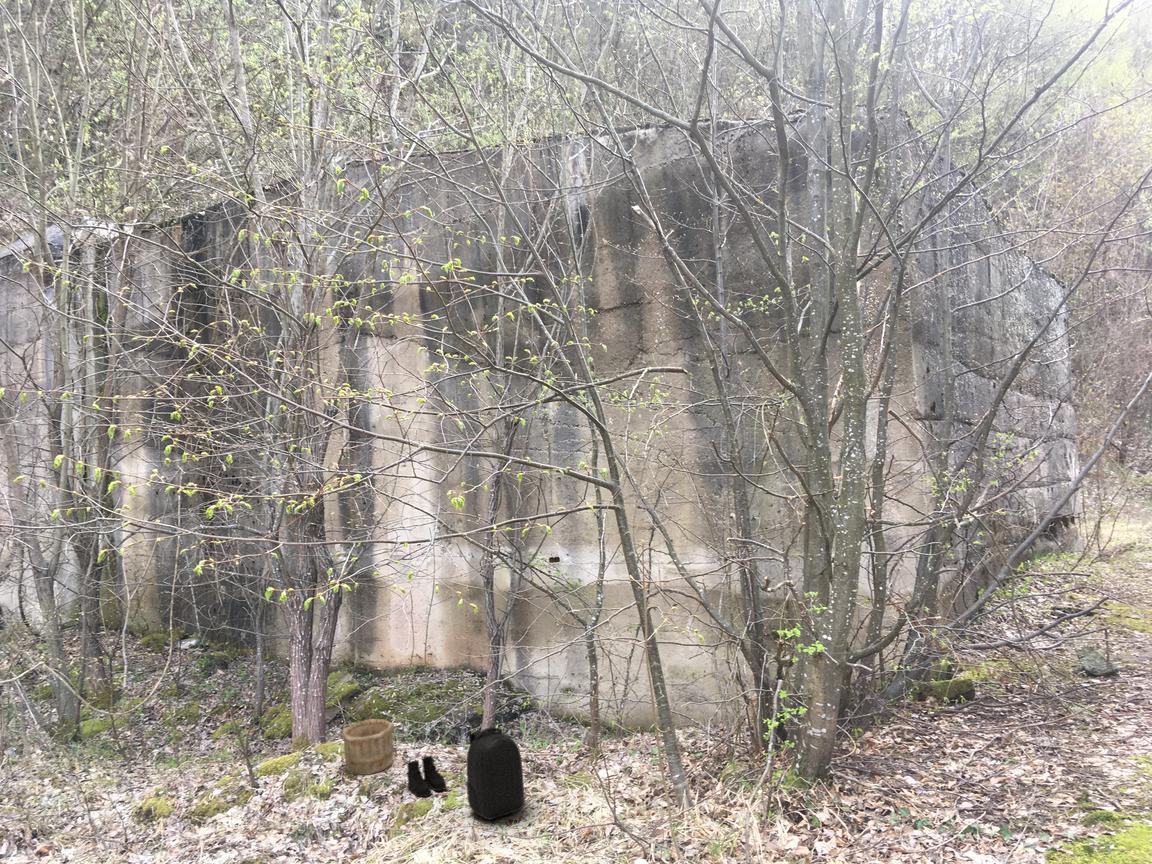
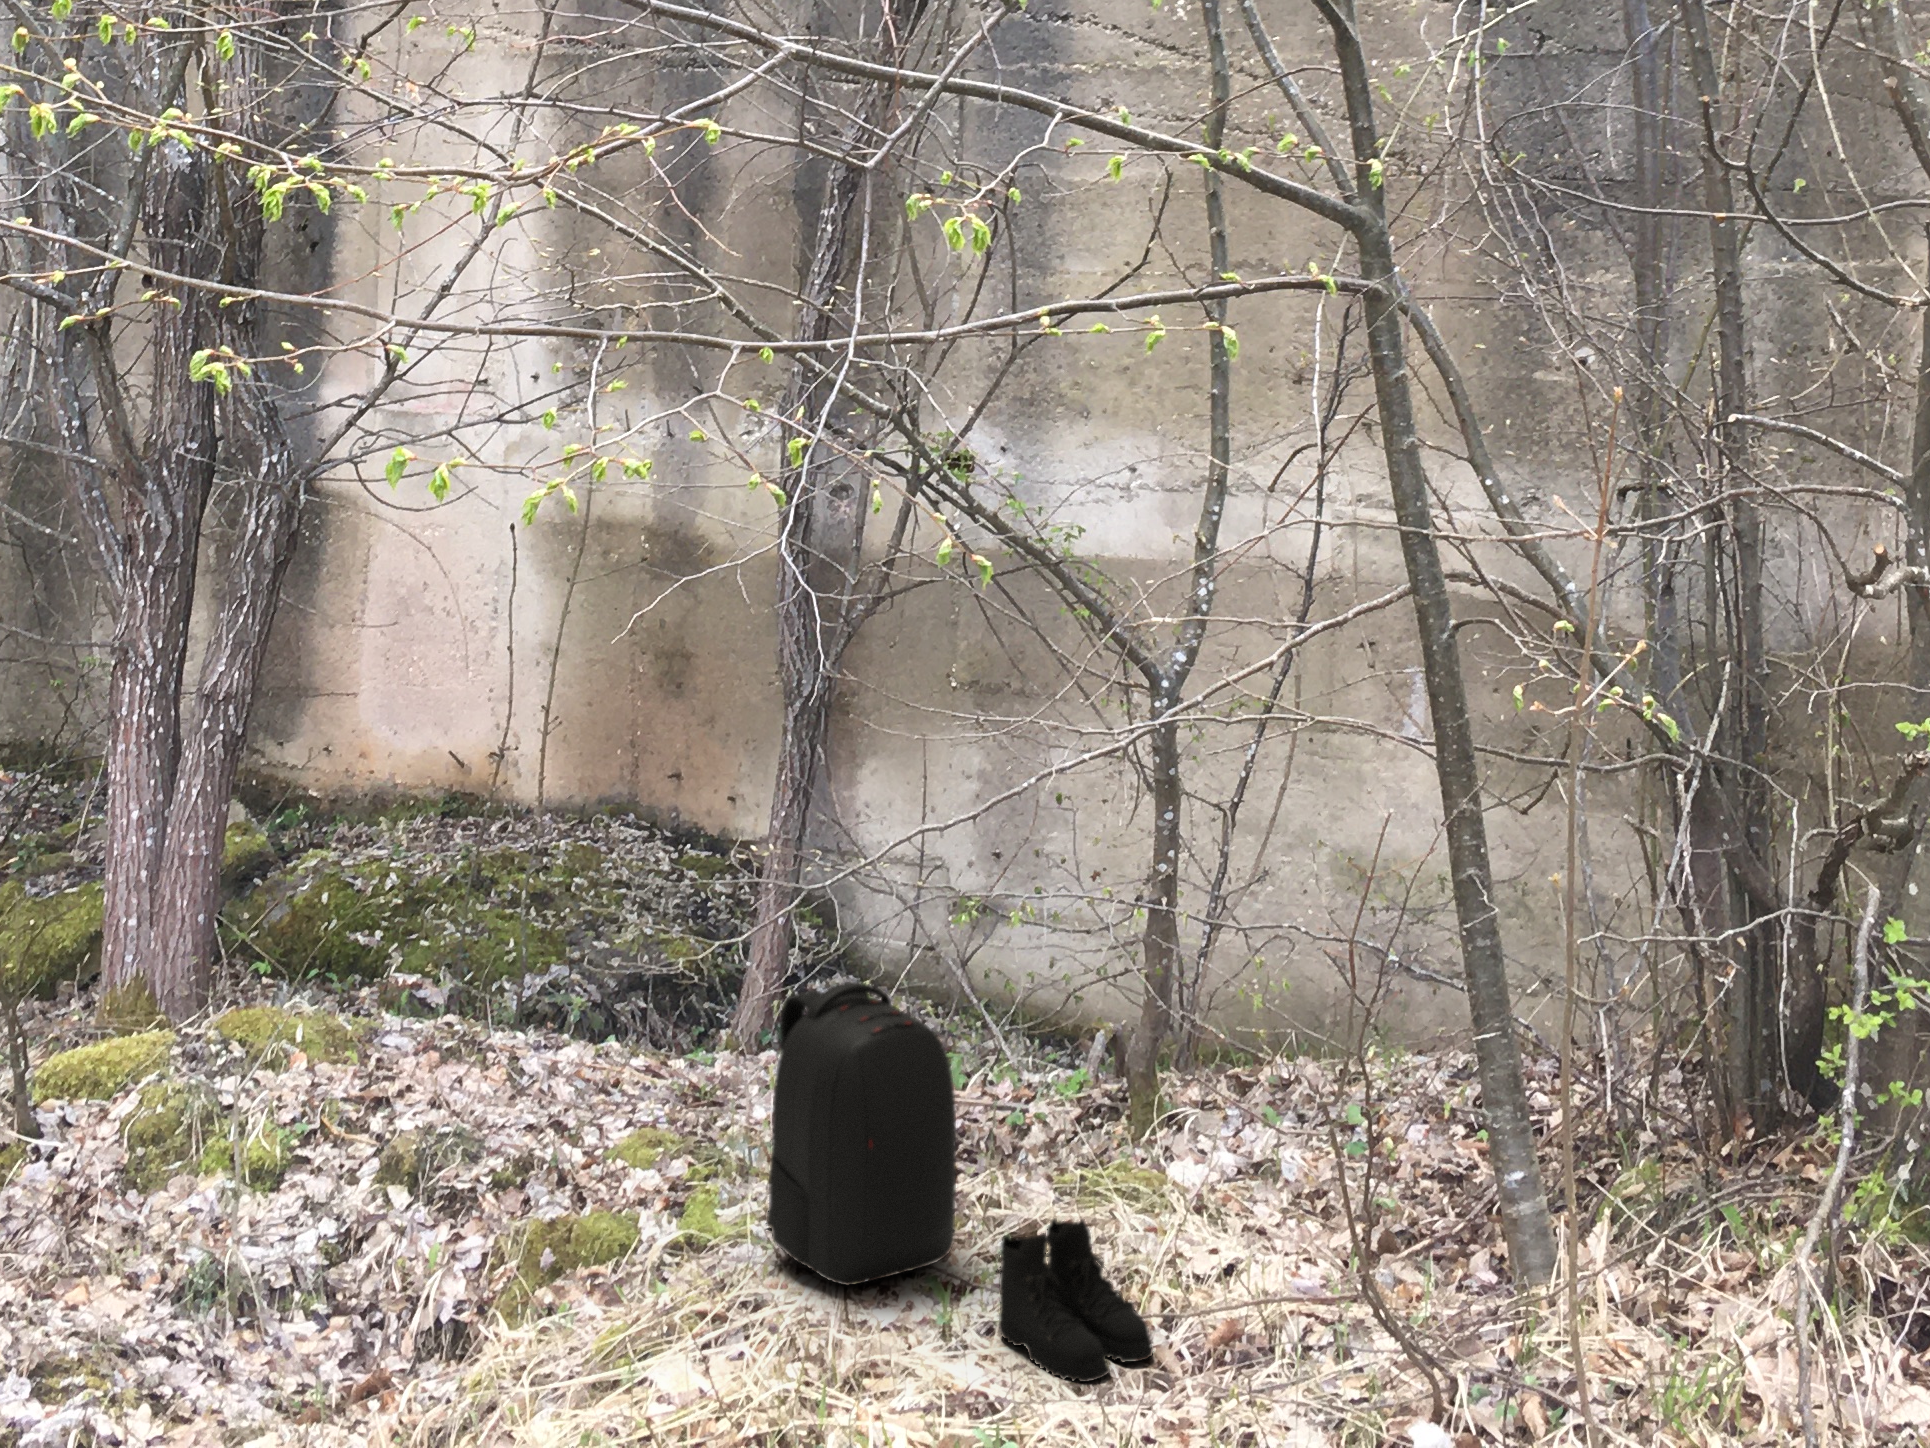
wooden bucket: present [342,719,393,775] -> none [322,942,484,1123]
boots: present [407,755,446,797] -> present [997,1219,1153,1382]

